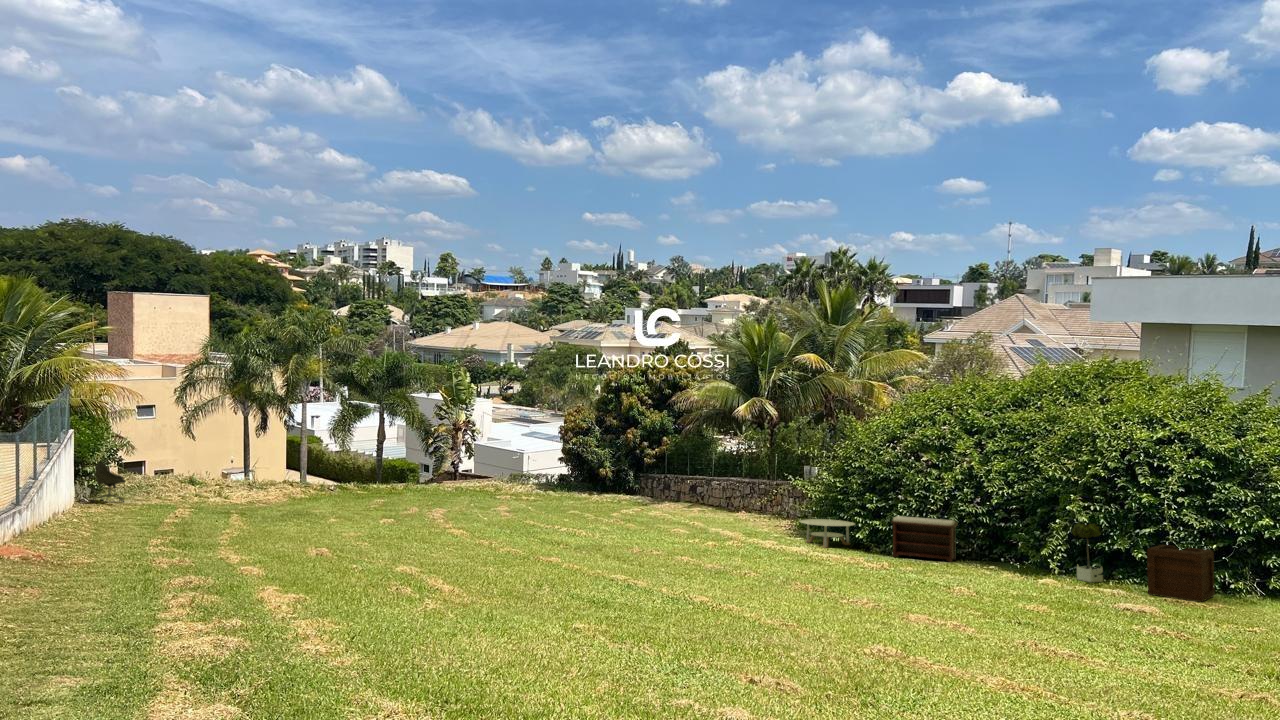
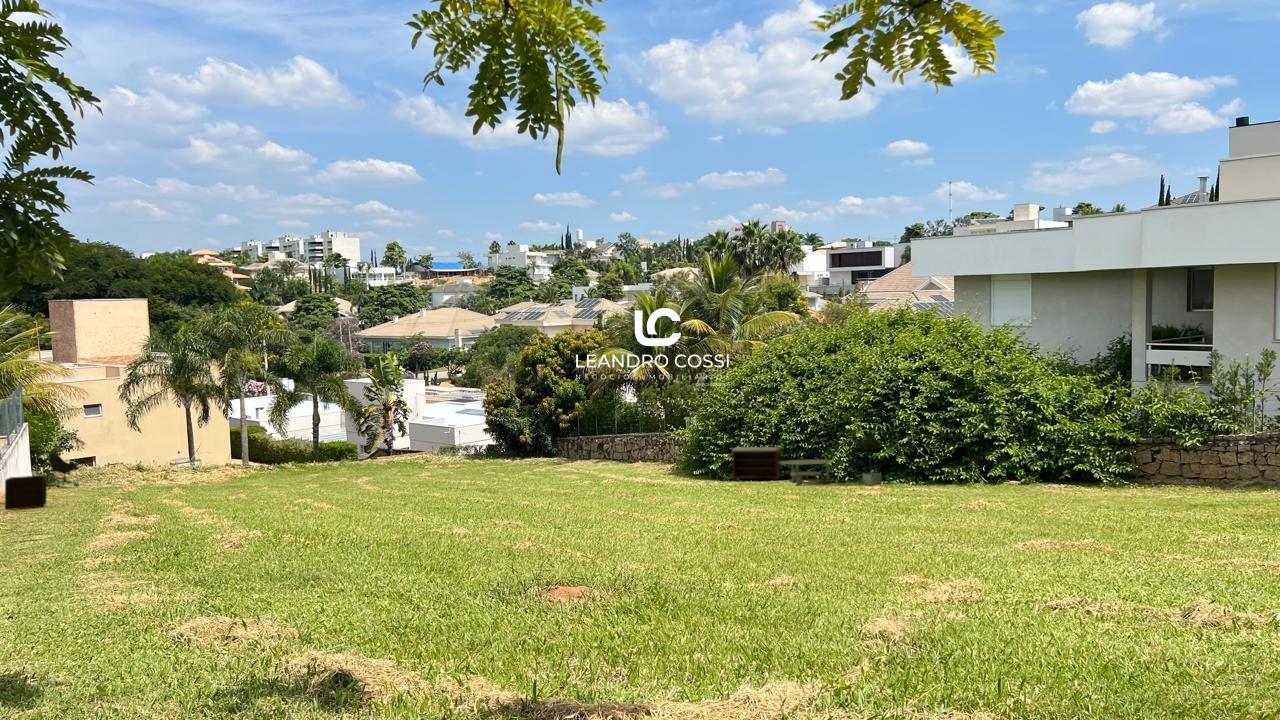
round table: present [800,519,855,548] -> present [779,460,832,486]
wooden crate: present [1147,545,1215,602] -> present [5,475,47,510]

